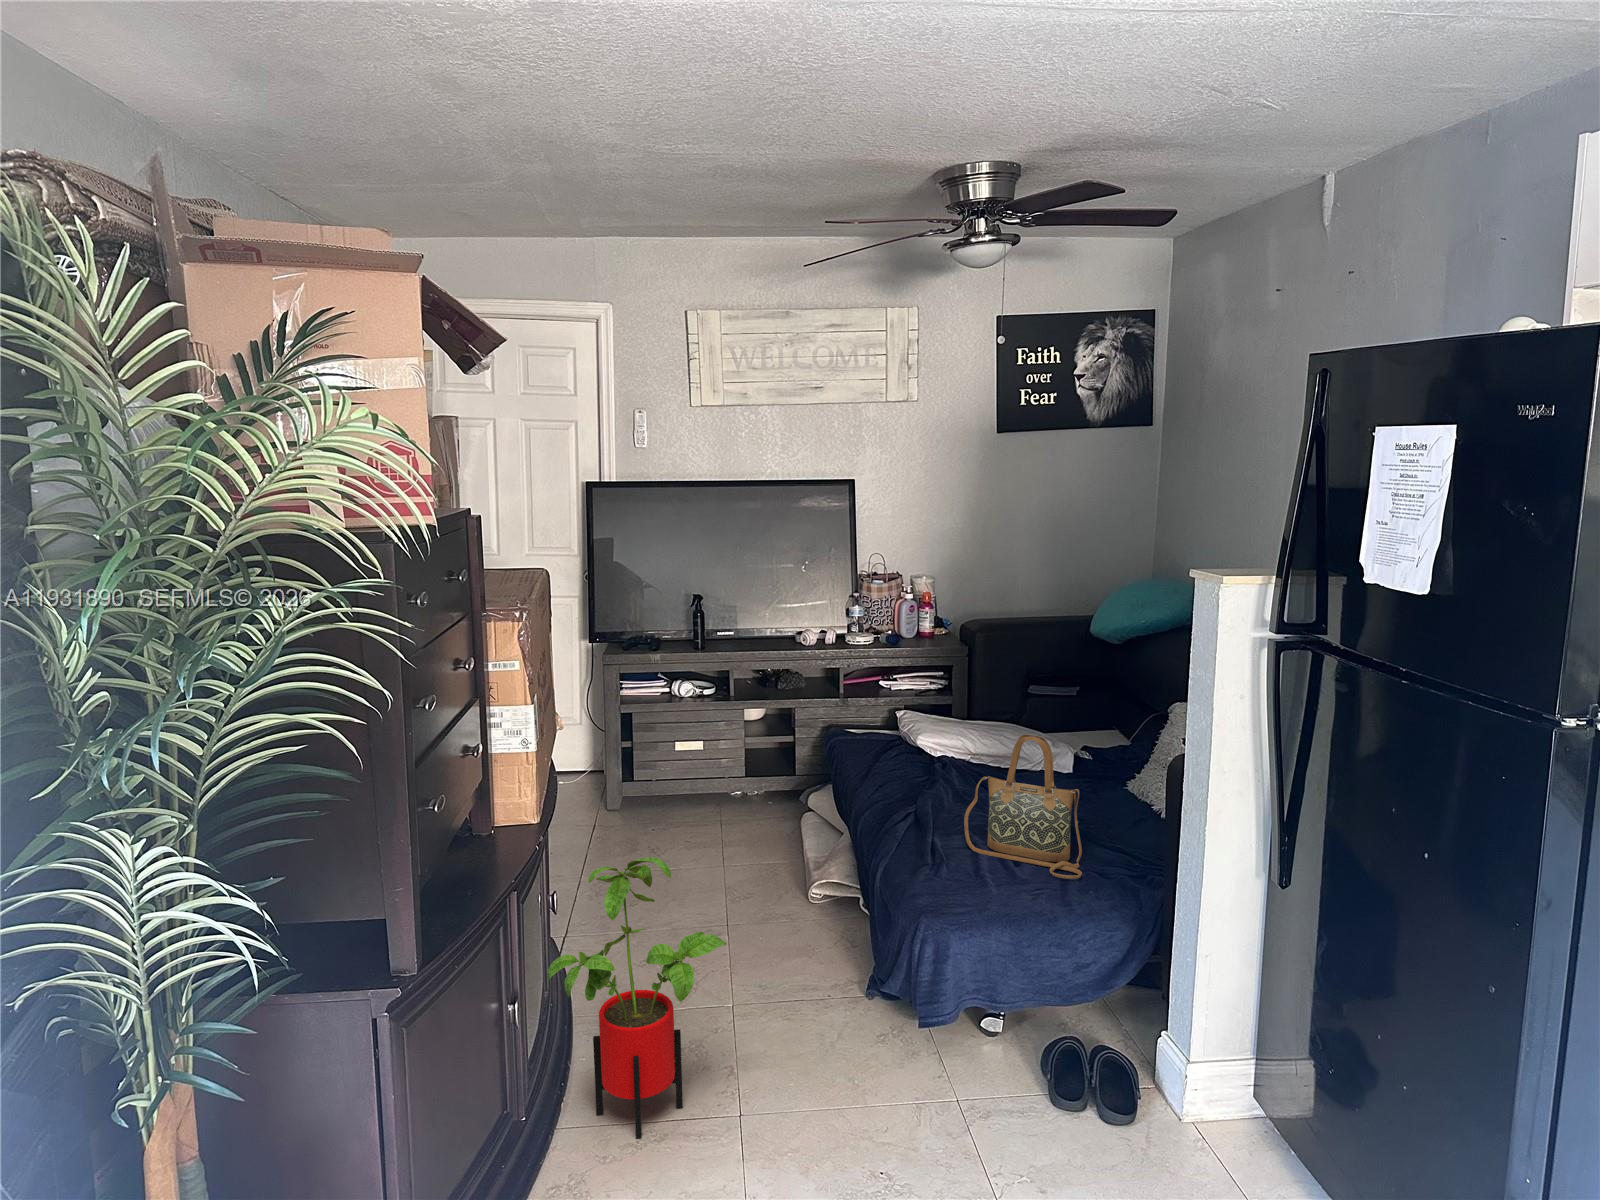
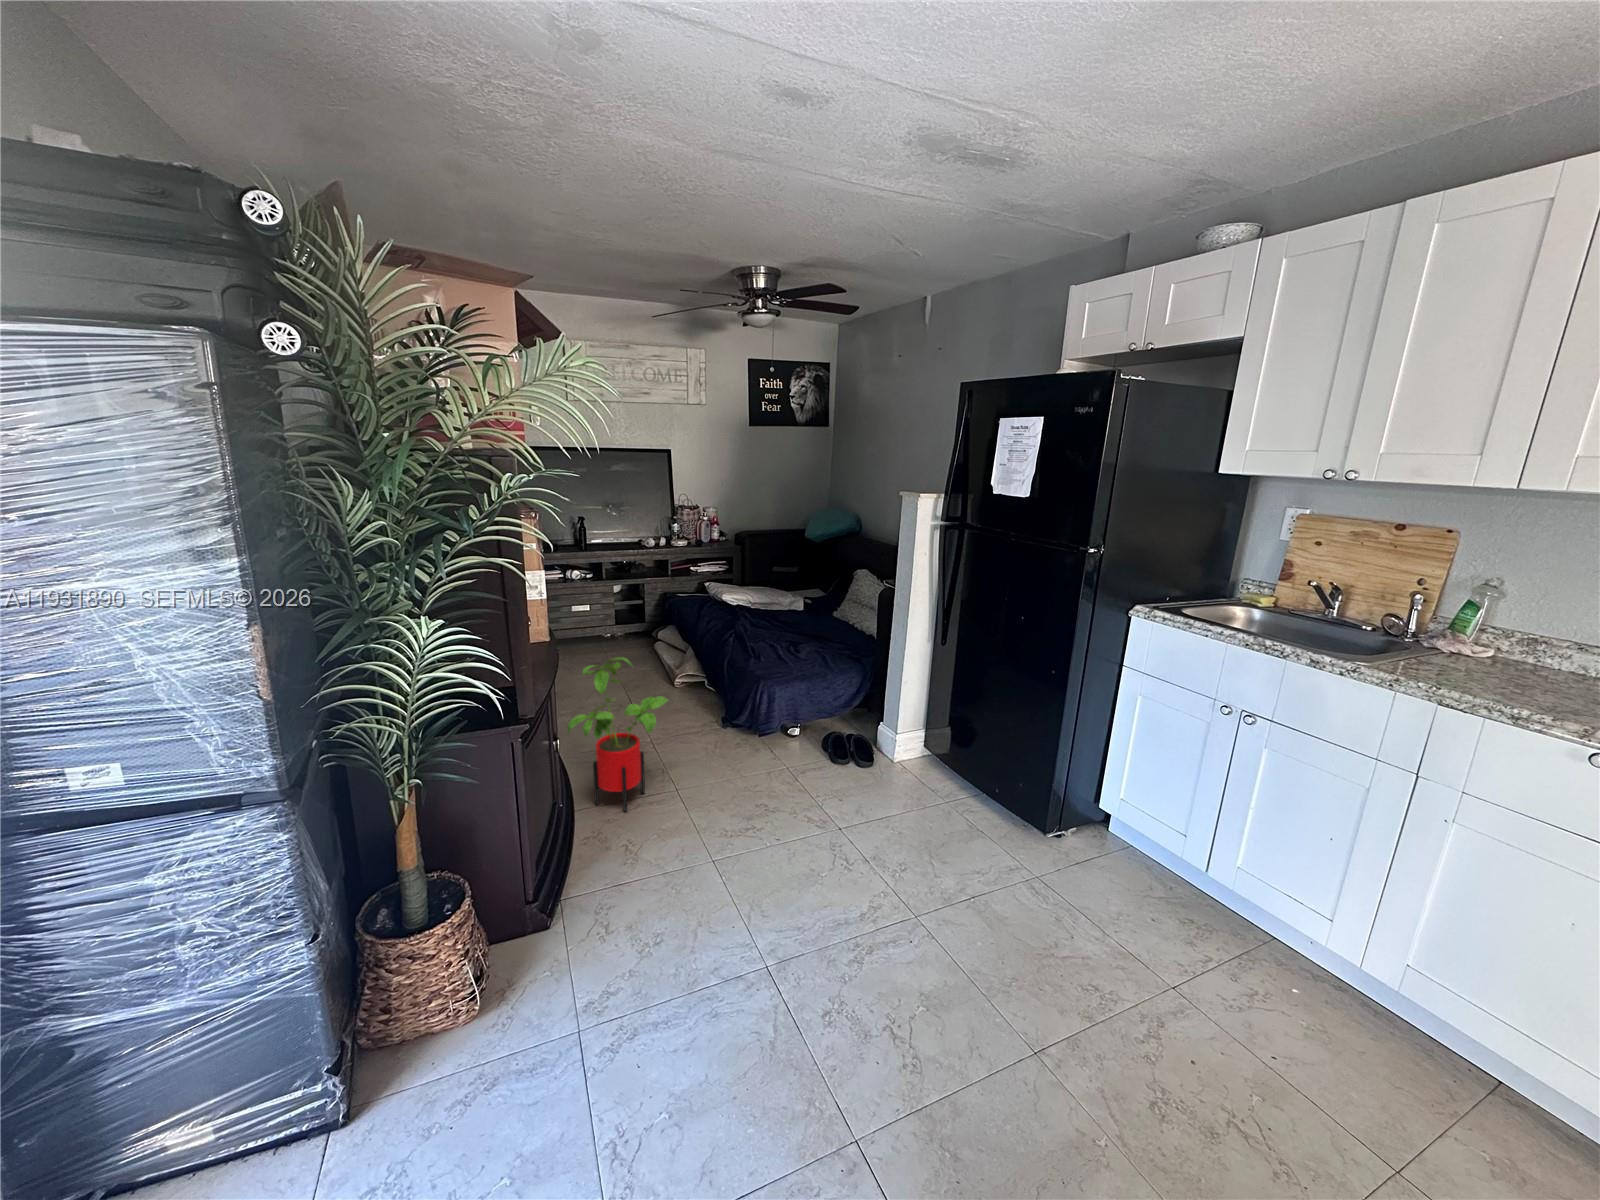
handbag: present [964,735,1082,879] -> none [769,584,833,655]

